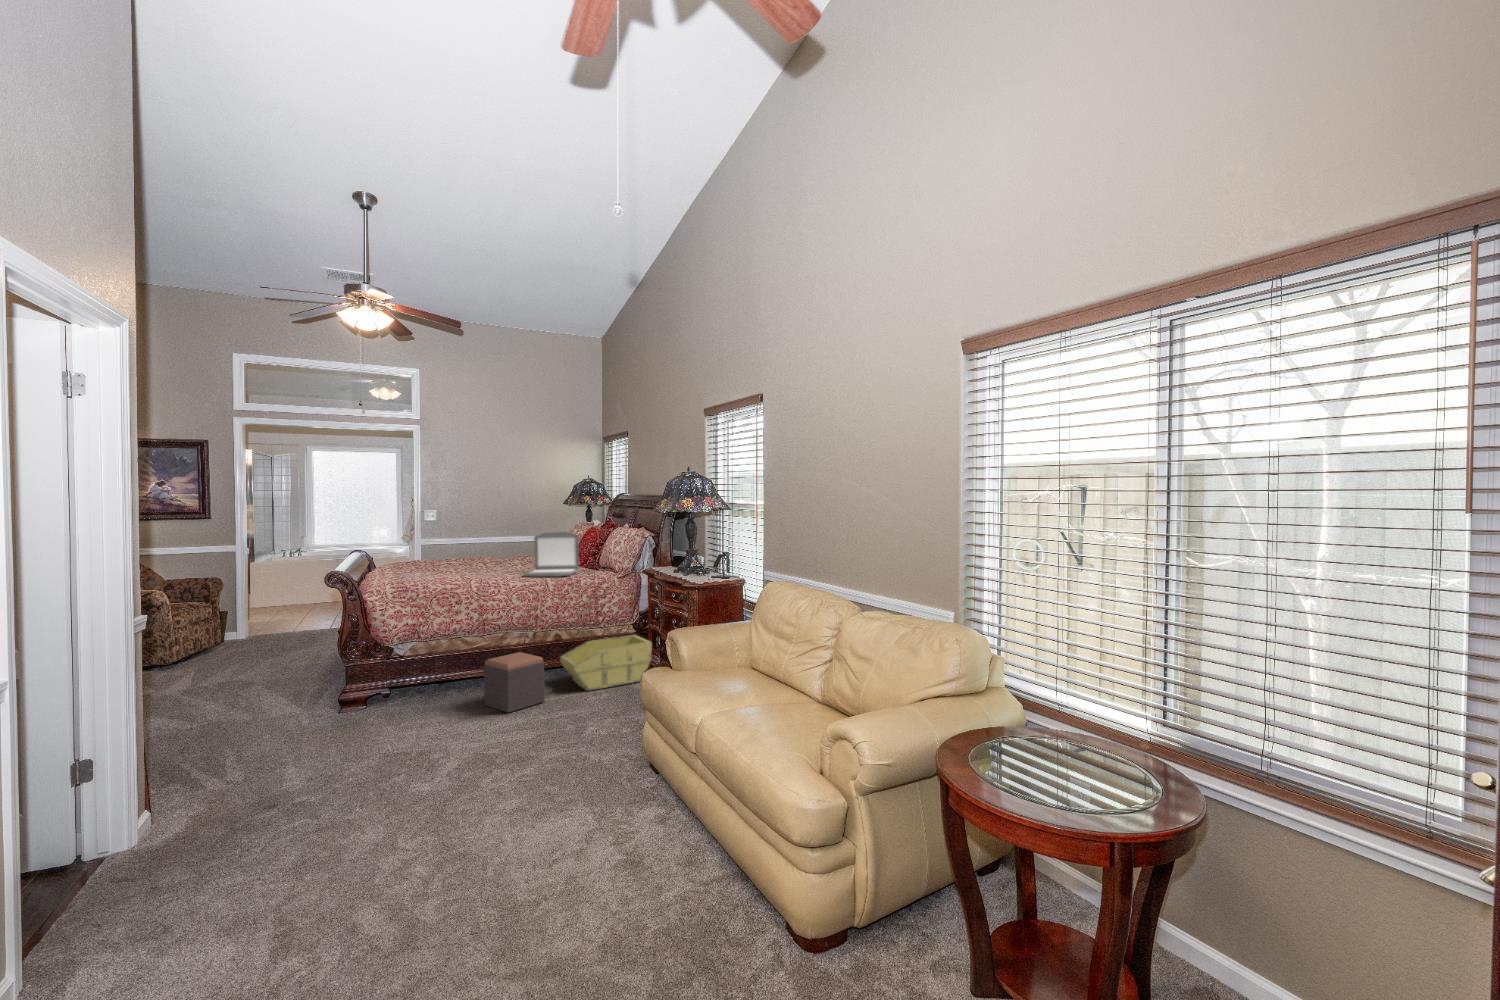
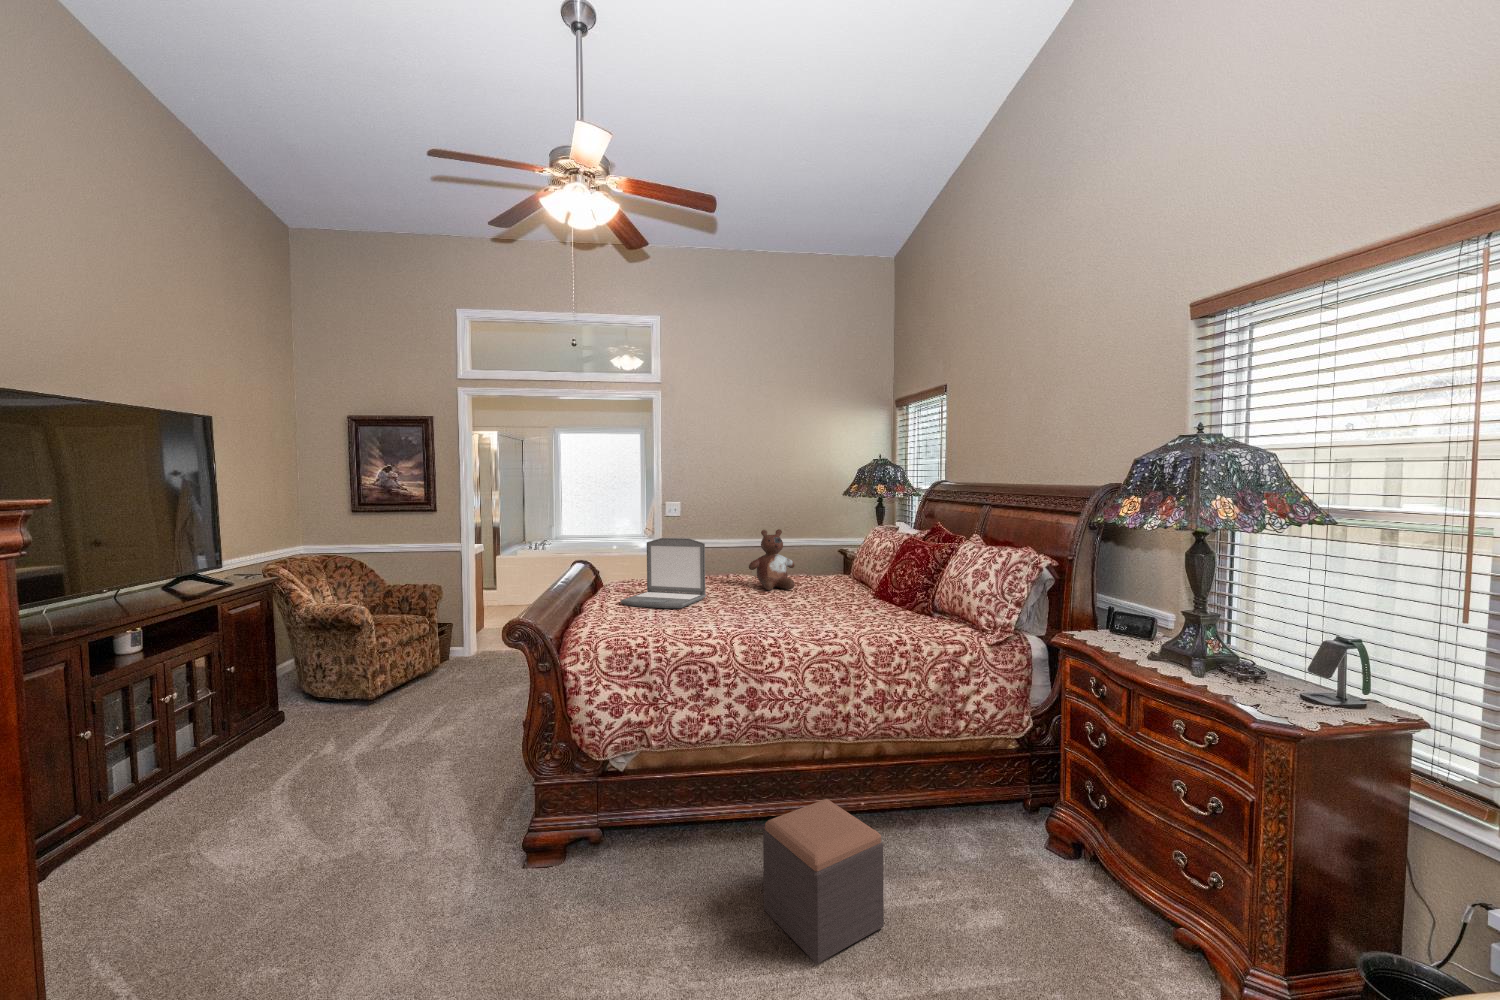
stuffed bear: none [488,525,521,564] -> present [749,529,795,590]
laptop: present [523,532,579,577] -> present [621,538,706,608]
storage bin: present [560,635,652,691] -> none [890,757,1087,897]

